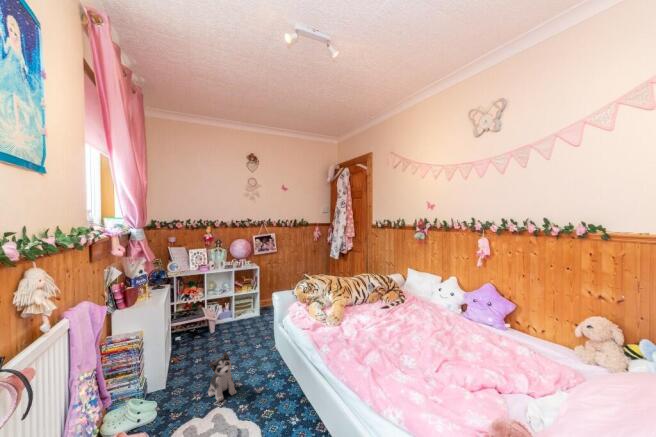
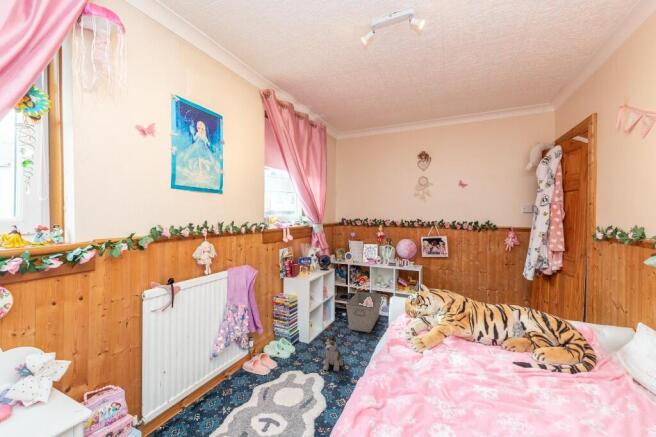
storage bin: none [190,300,230,349] -> present [346,292,382,332]

